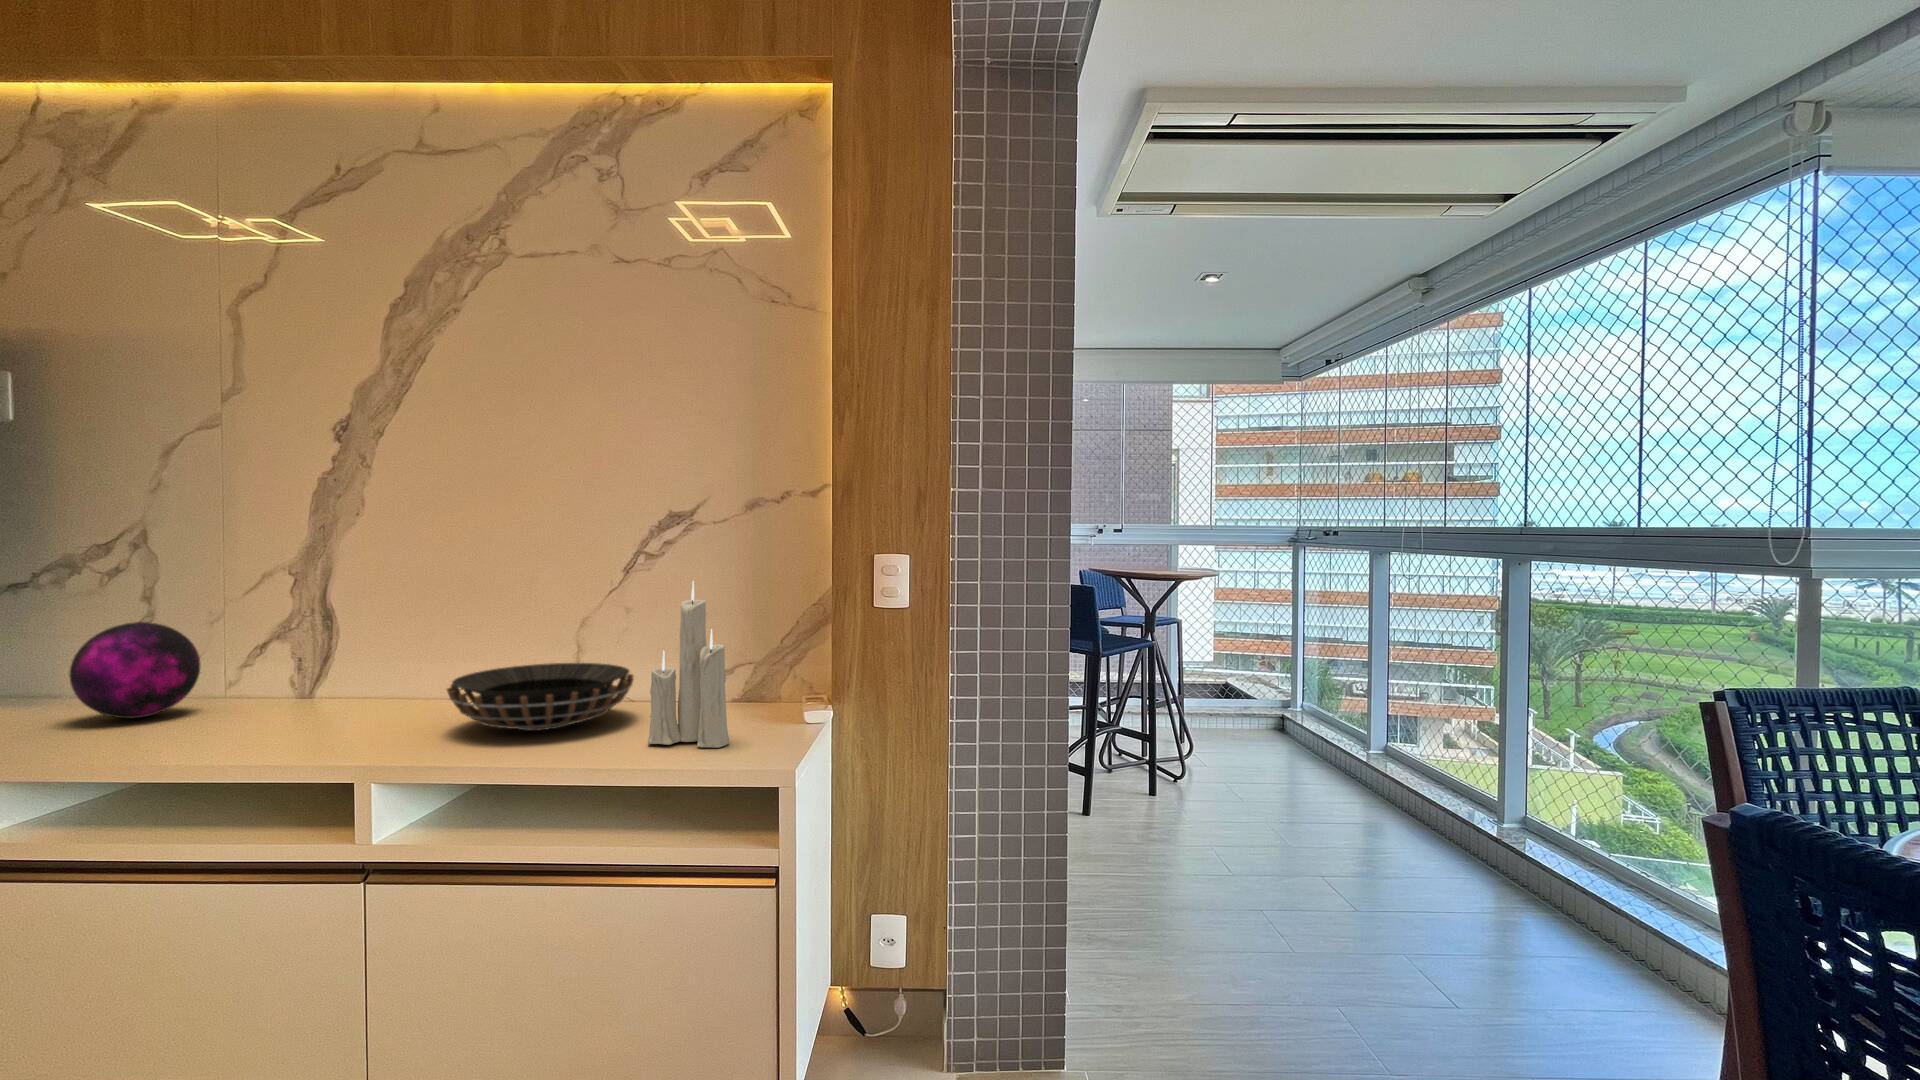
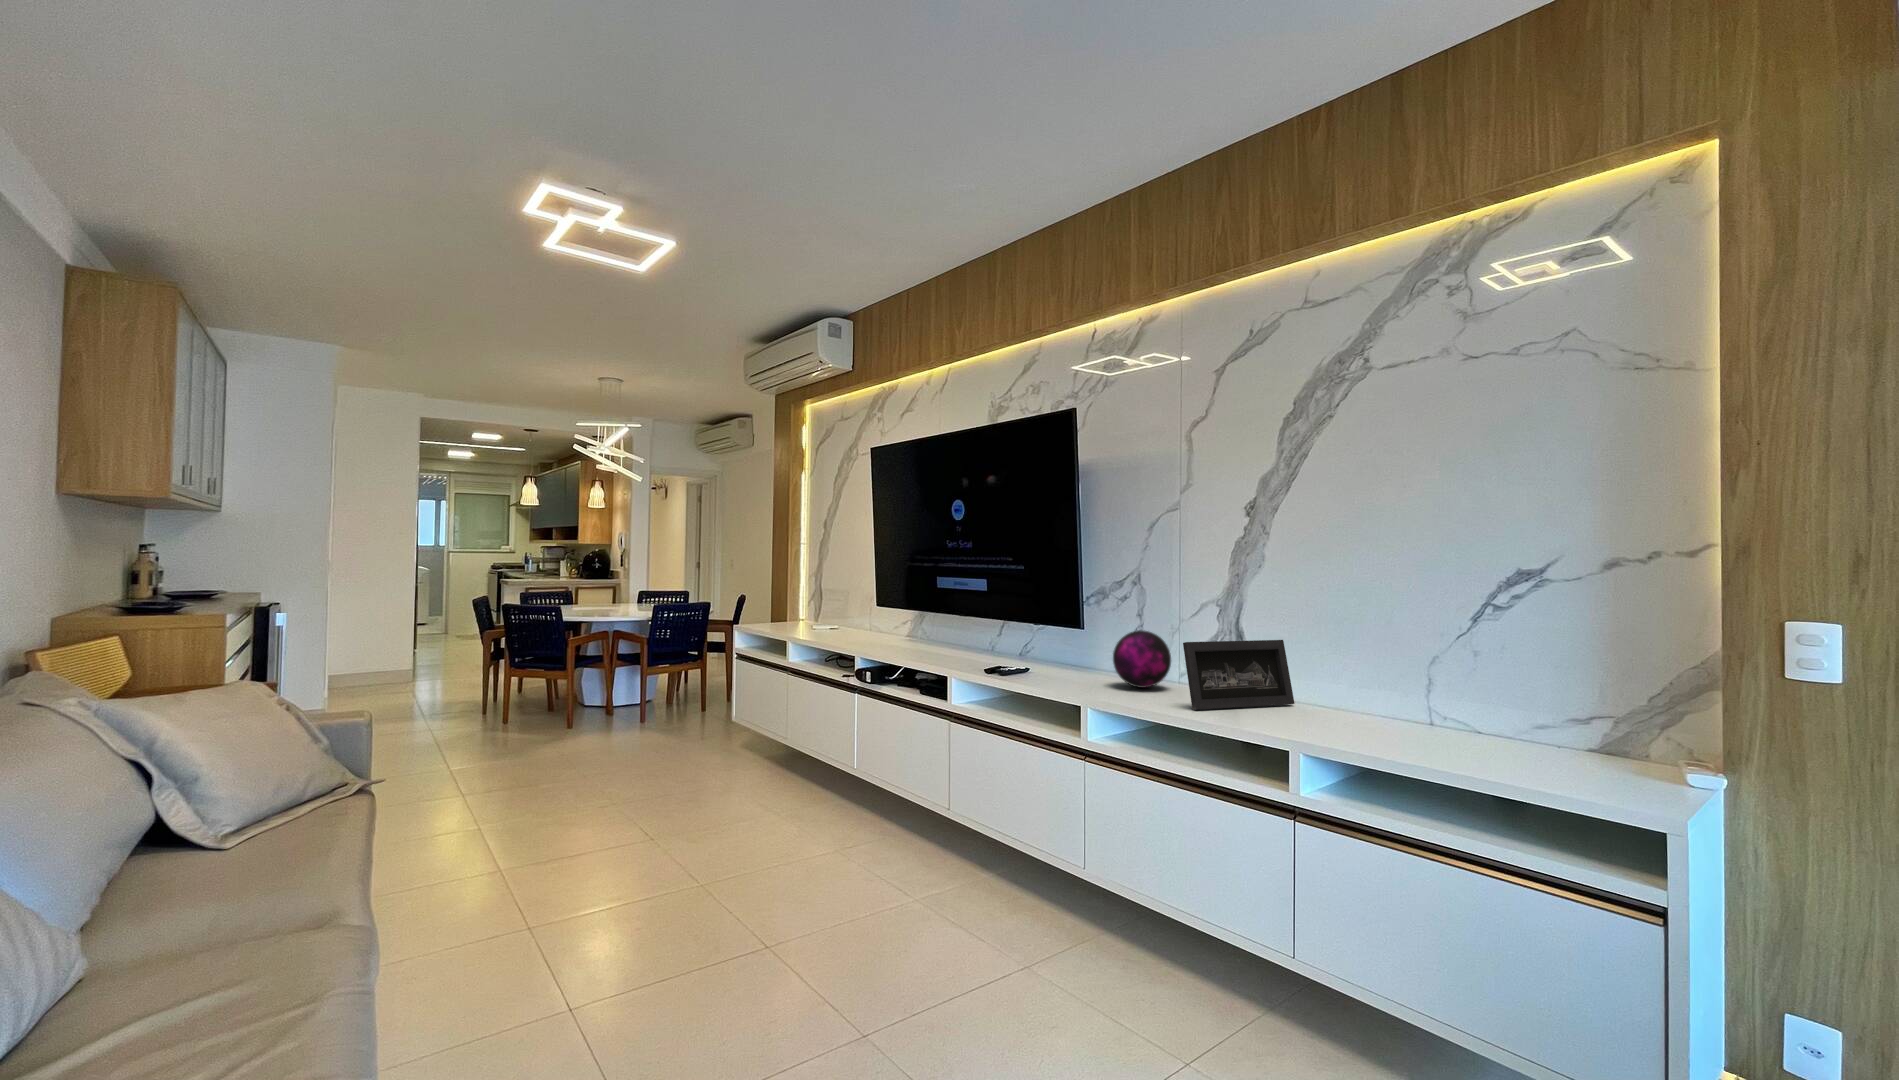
candle: present [648,581,729,748] -> none [1509,627,1597,789]
picture frame: none [202,615,409,741] -> present [1183,640,1294,710]
decorative bowl: present [447,663,633,731] -> none [1332,688,1488,743]

